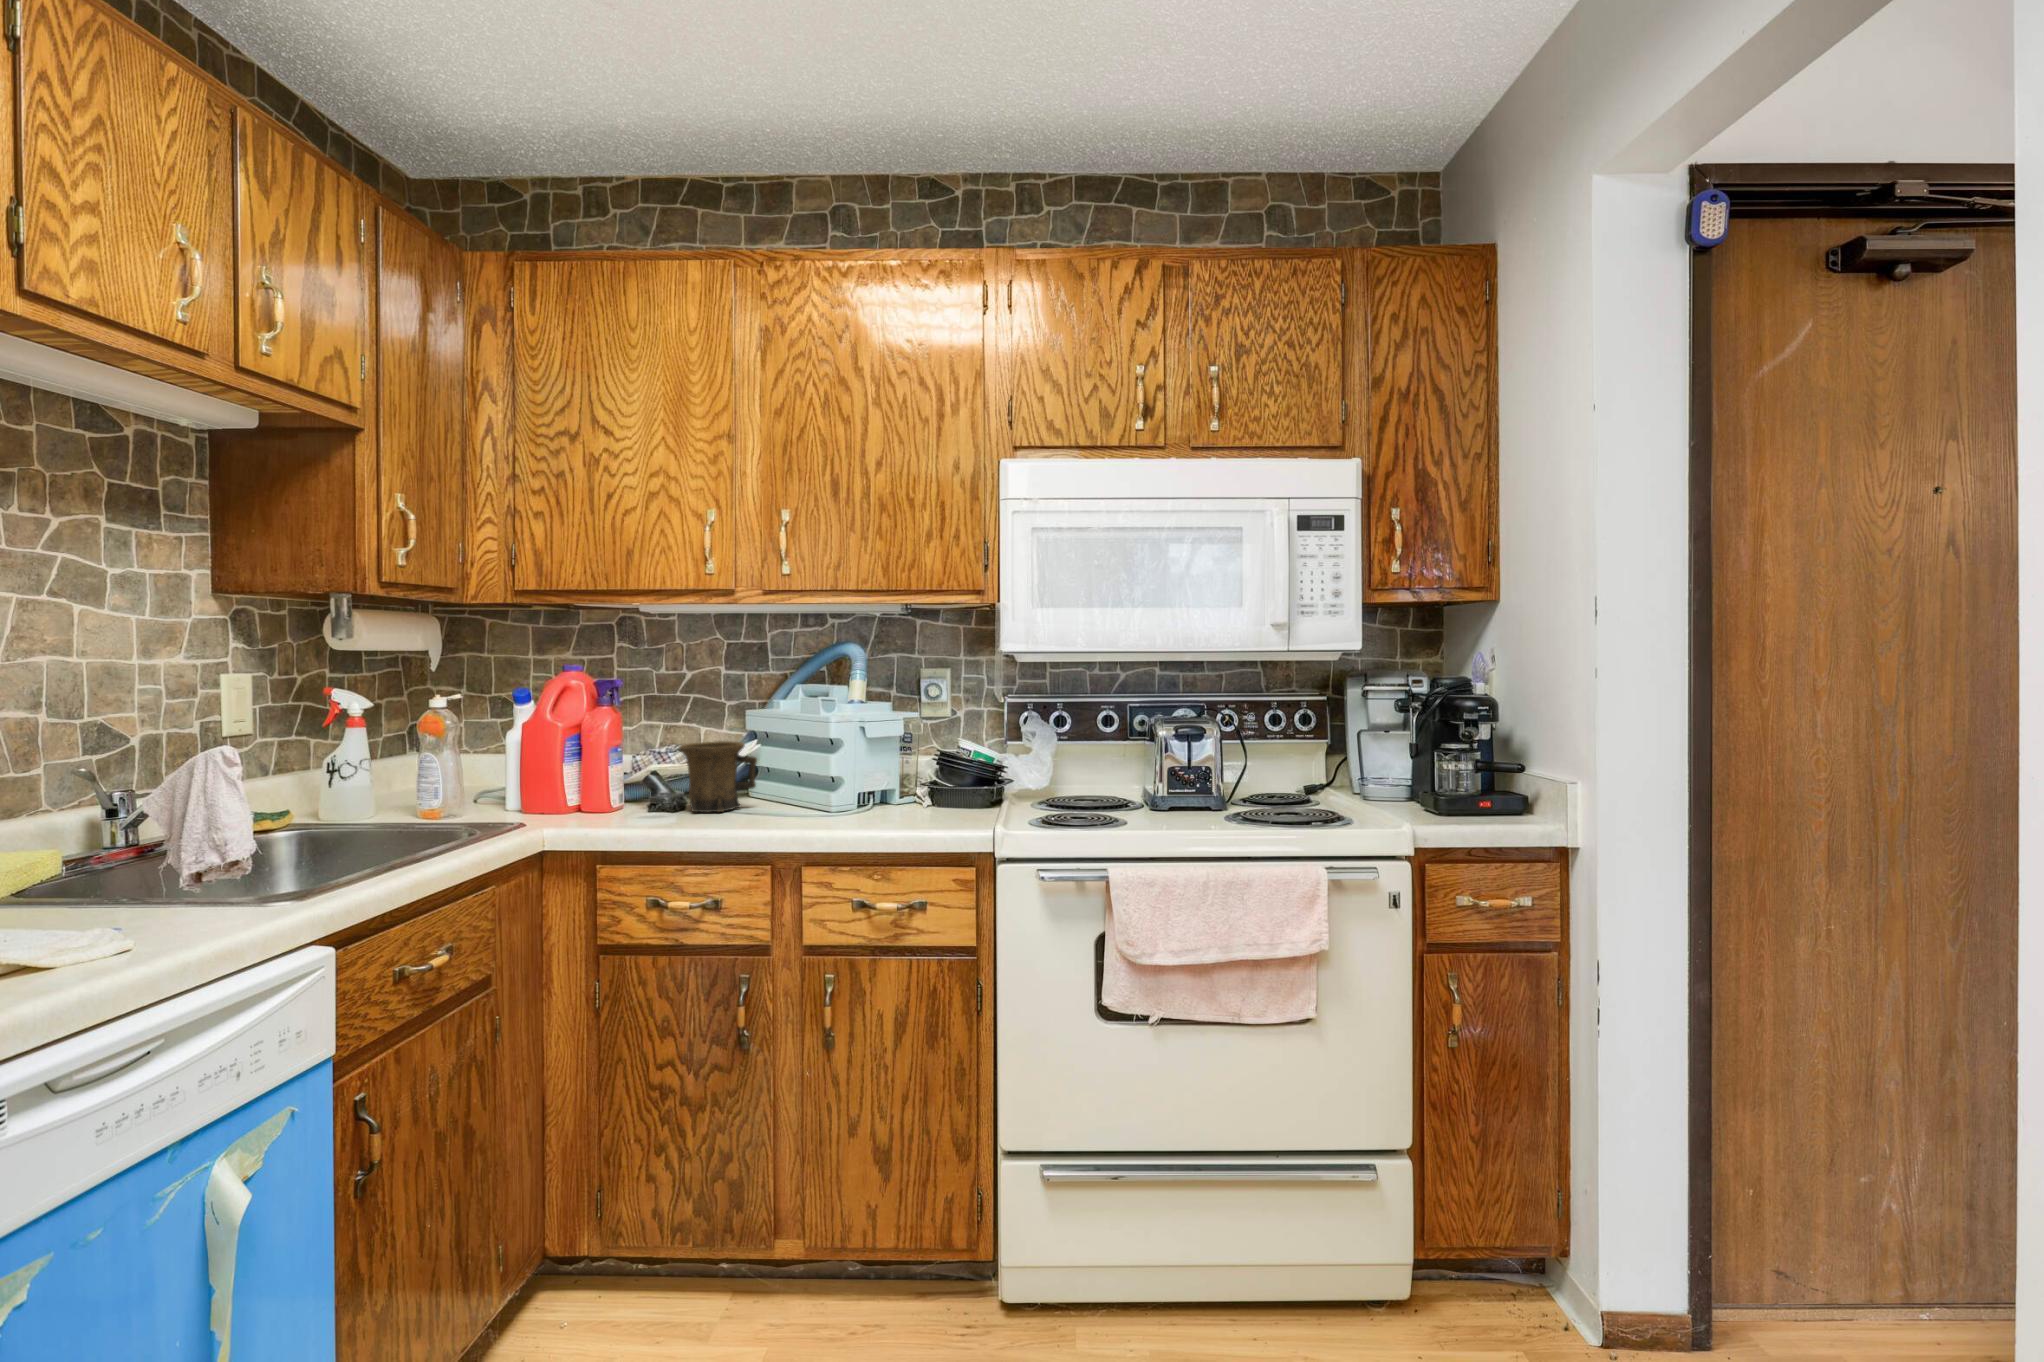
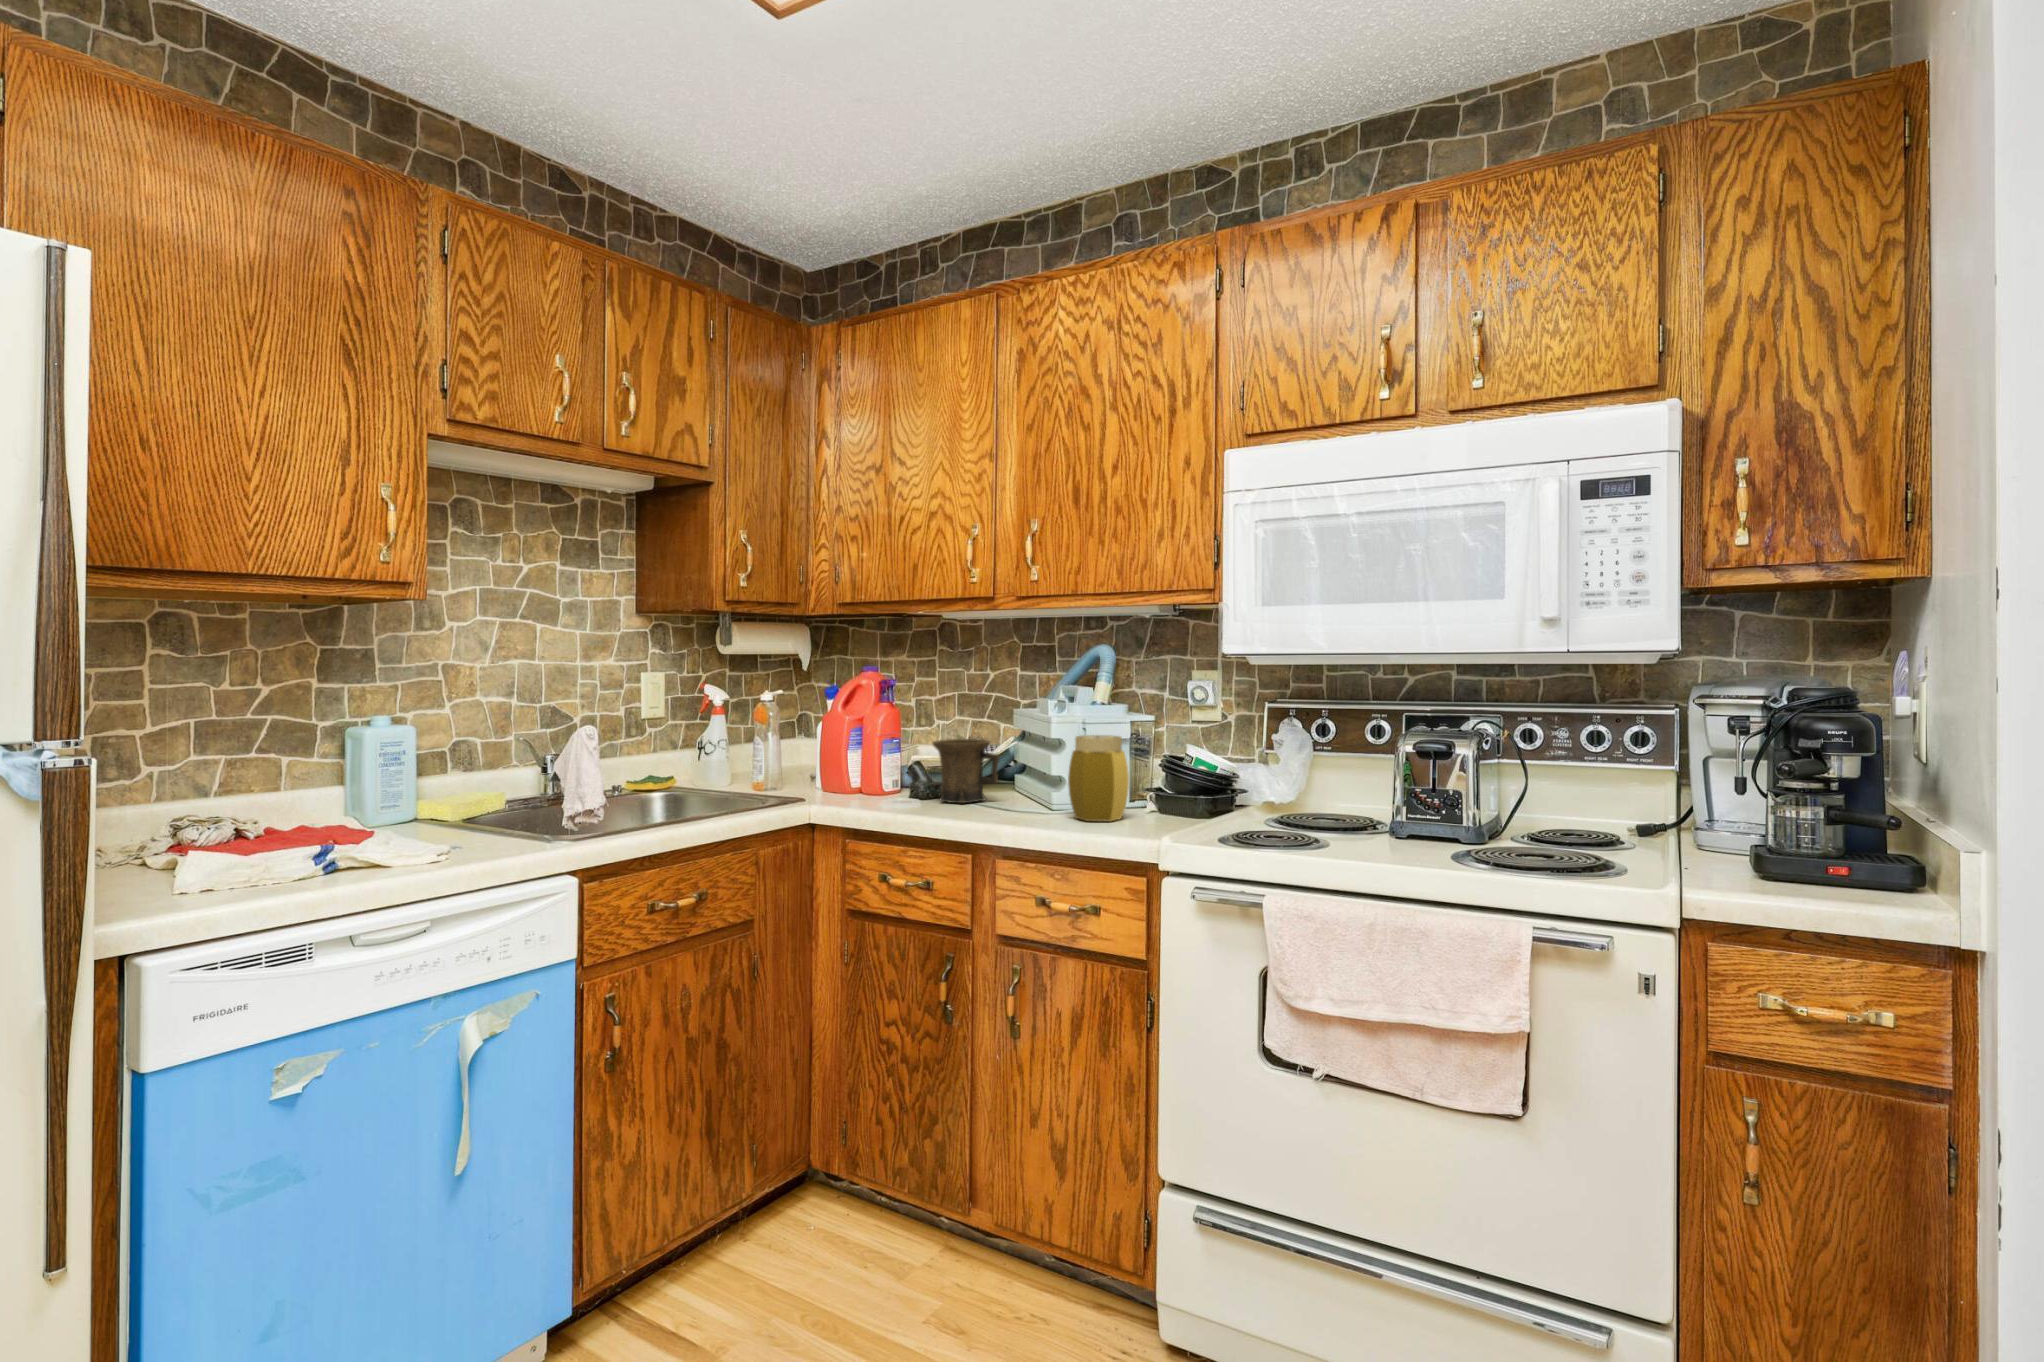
jar: none [865,732,923,818] -> present [1068,735,1129,822]

